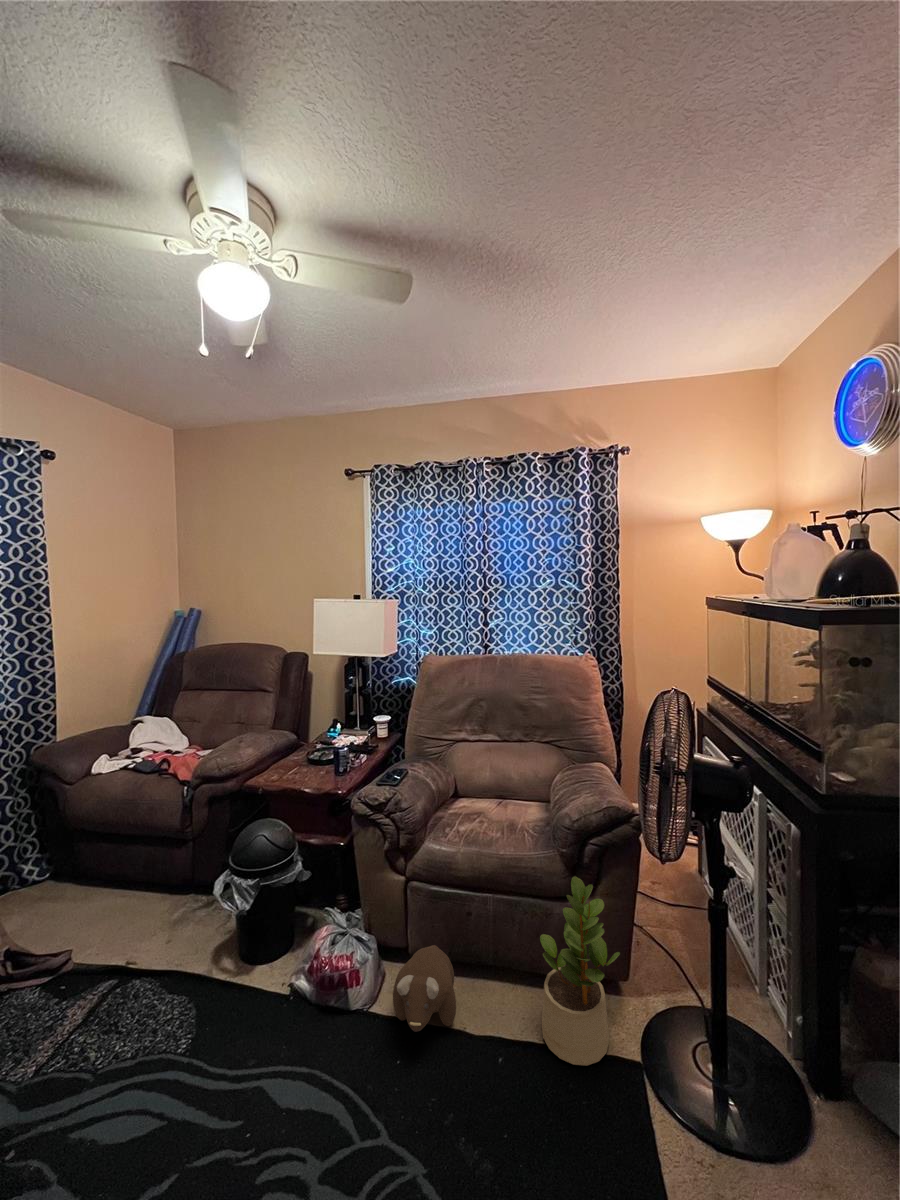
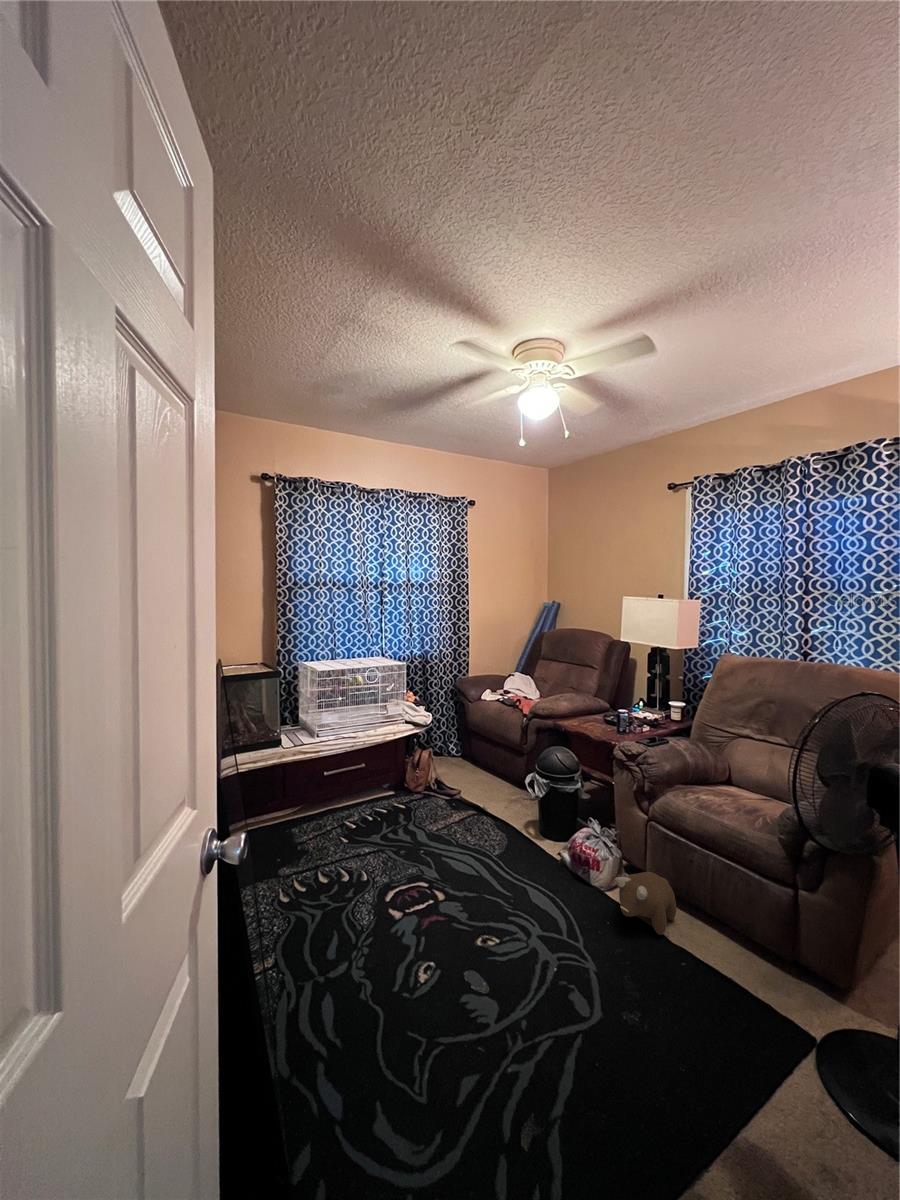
potted plant: present [540,876,620,1066] -> none [738,858,829,1032]

